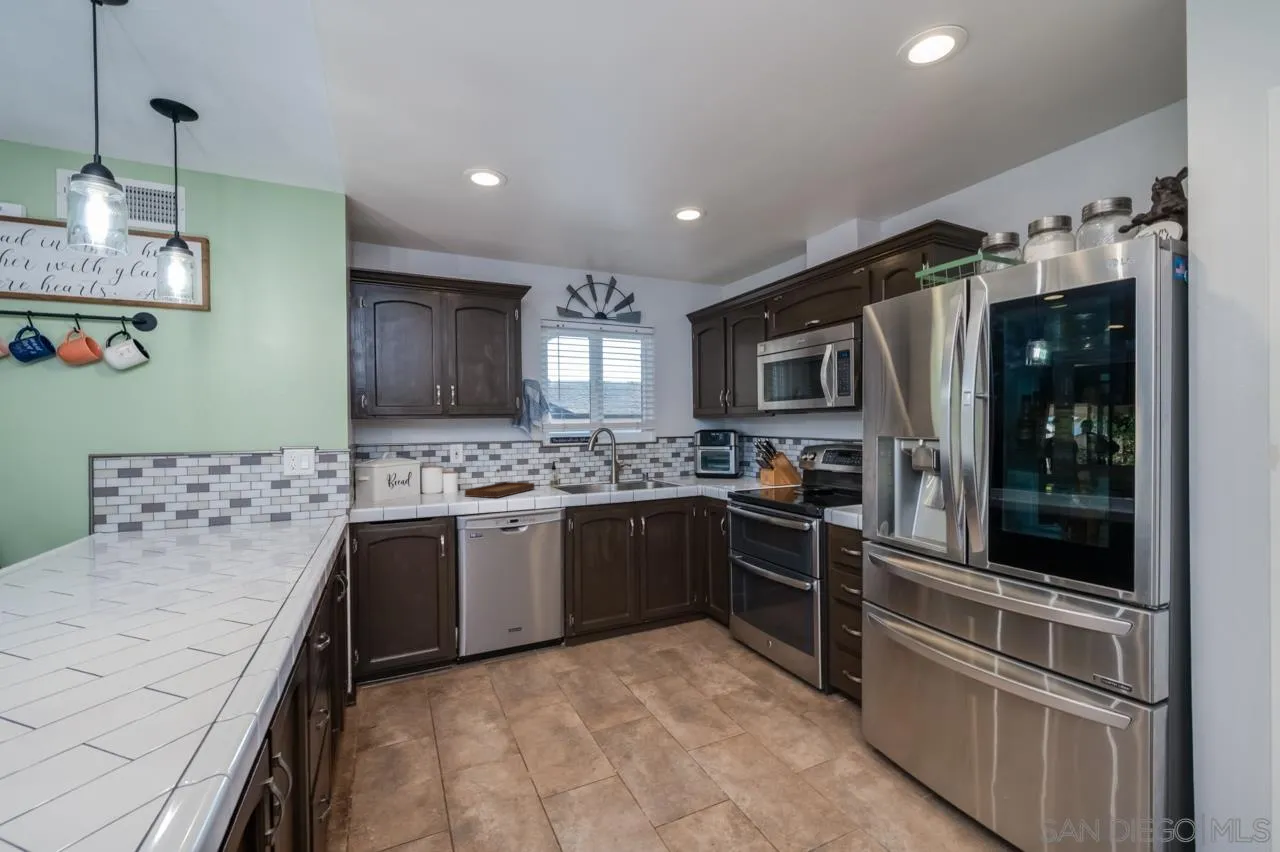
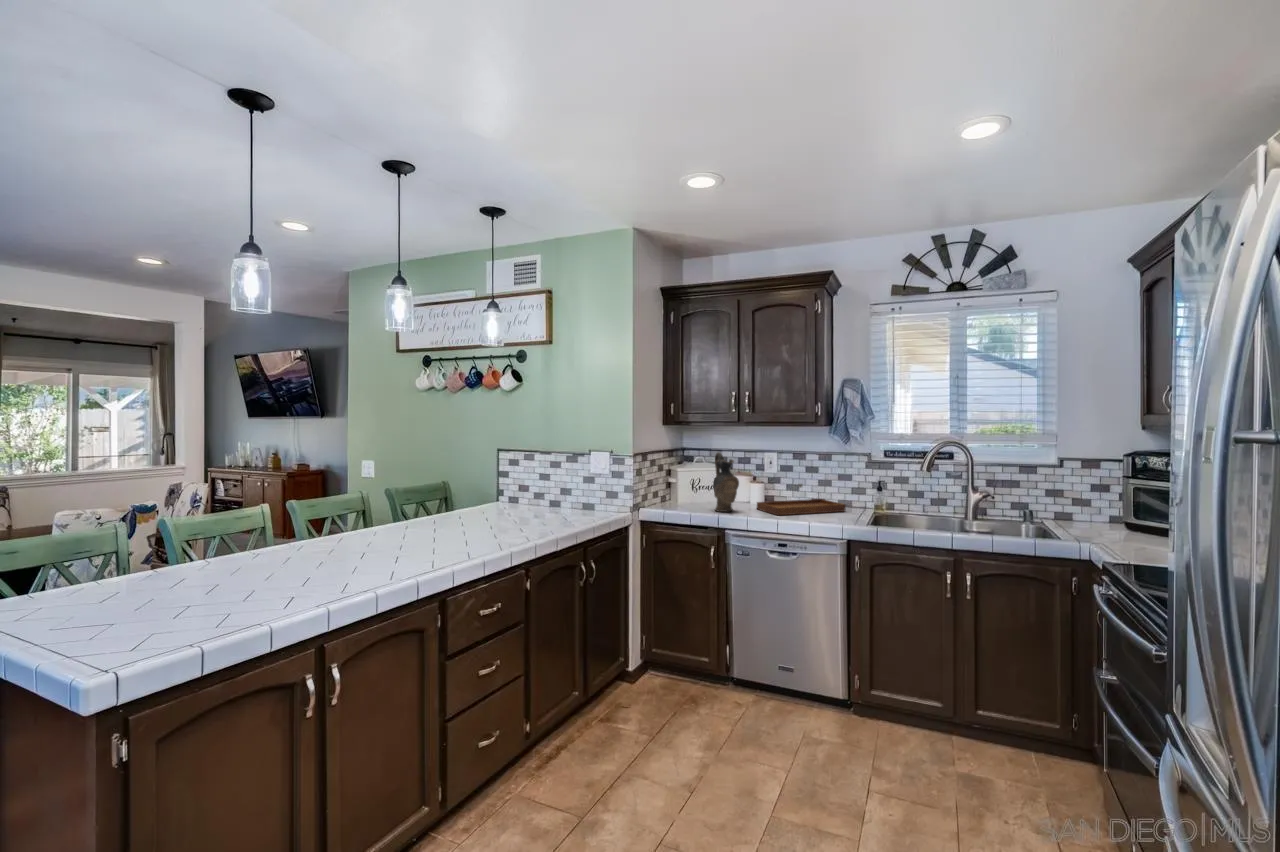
ceramic pitcher: none [426,444,457,502] -> present [713,452,739,512]

